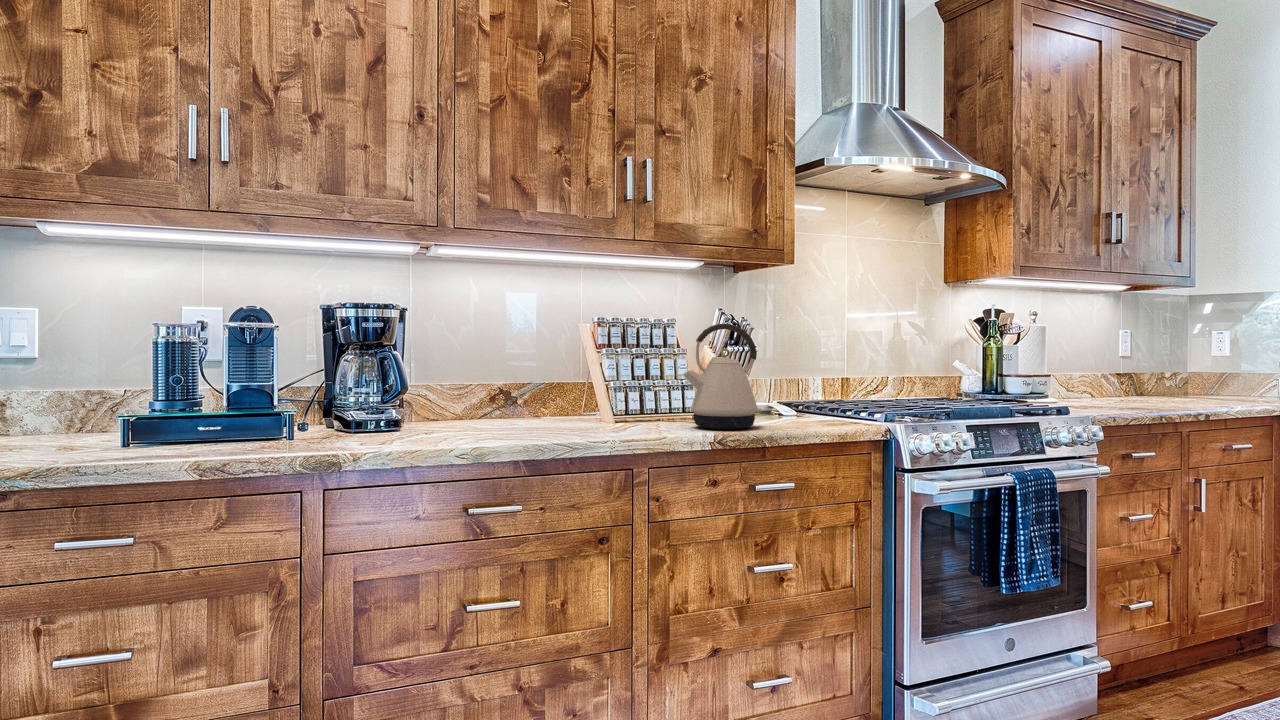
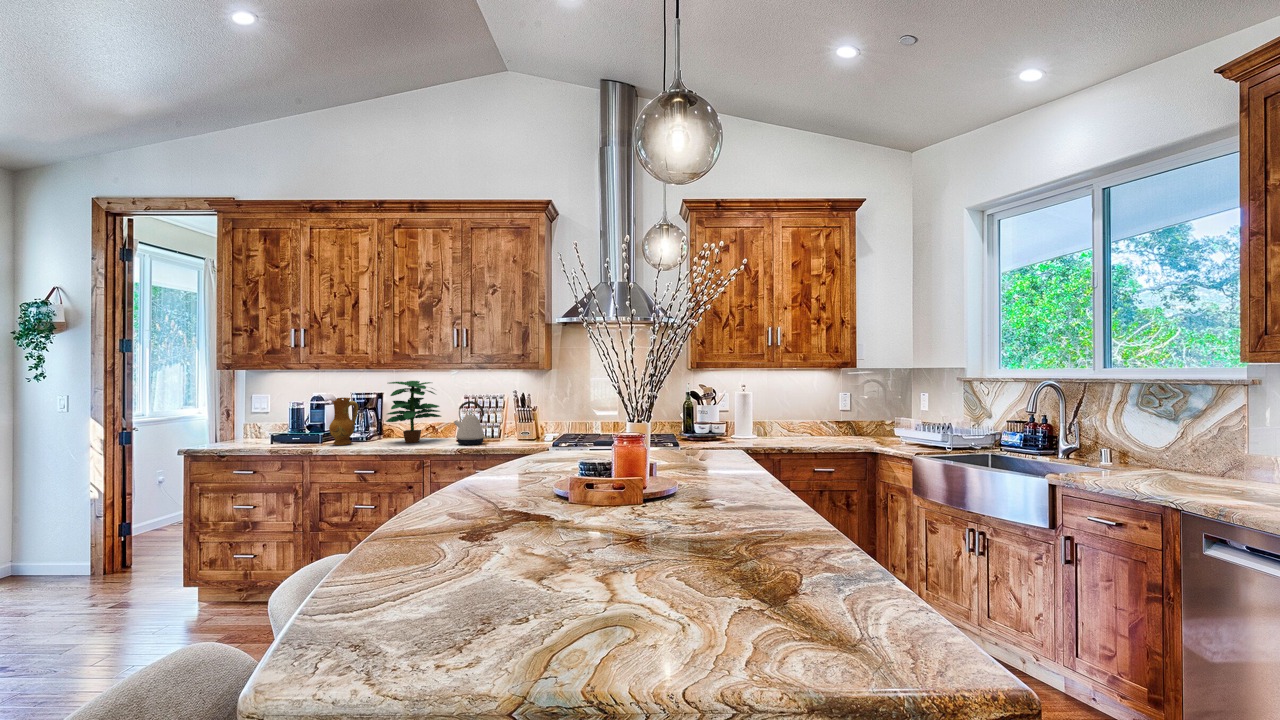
potted plant: none [483,274,611,430] -> present [386,381,441,443]
ceramic jug: none [344,309,411,442] -> present [329,397,358,445]

